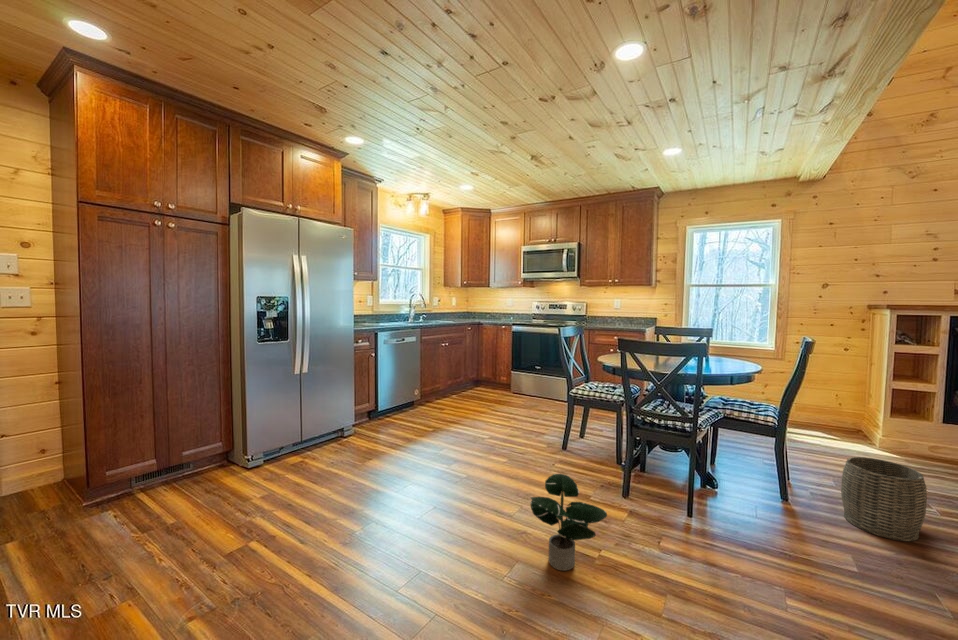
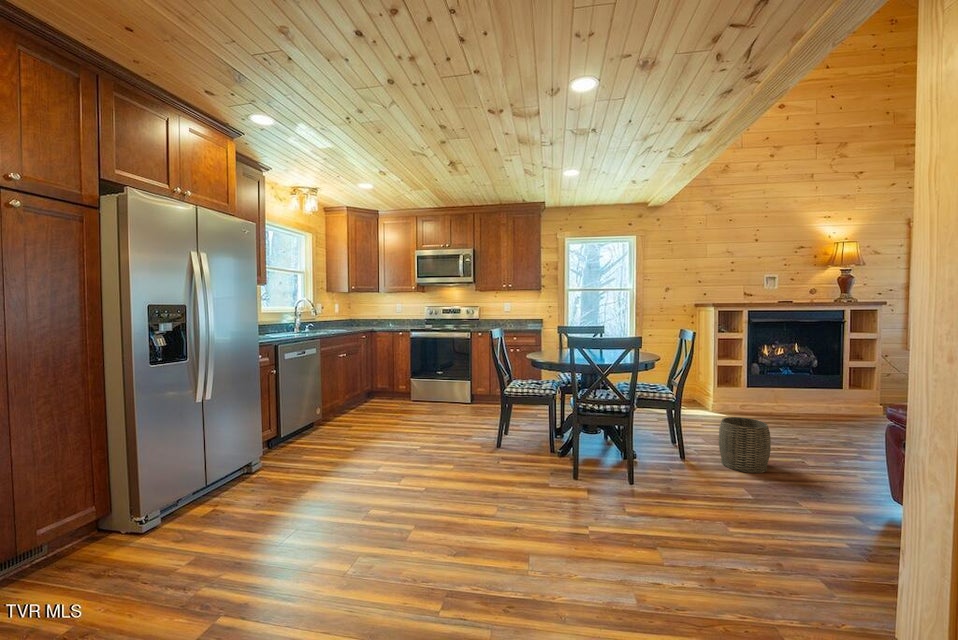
potted plant: present [531,474,607,571] -> none [533,464,604,550]

